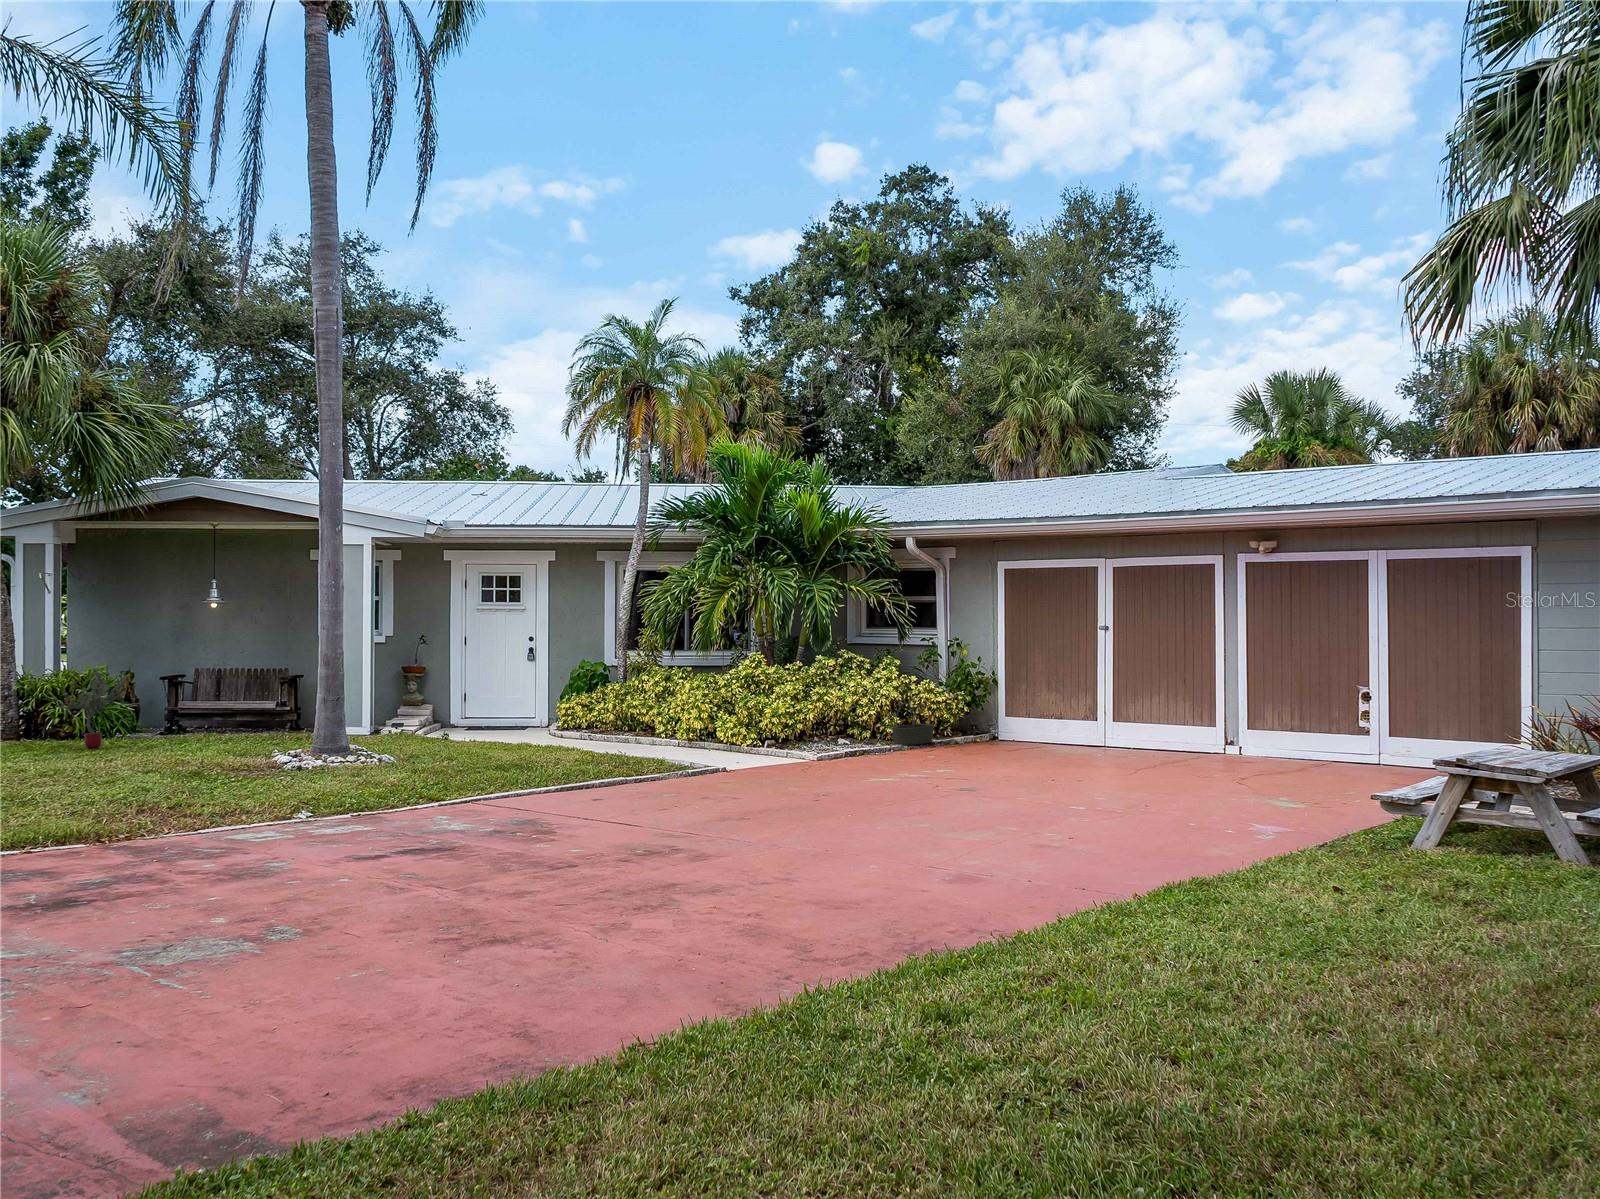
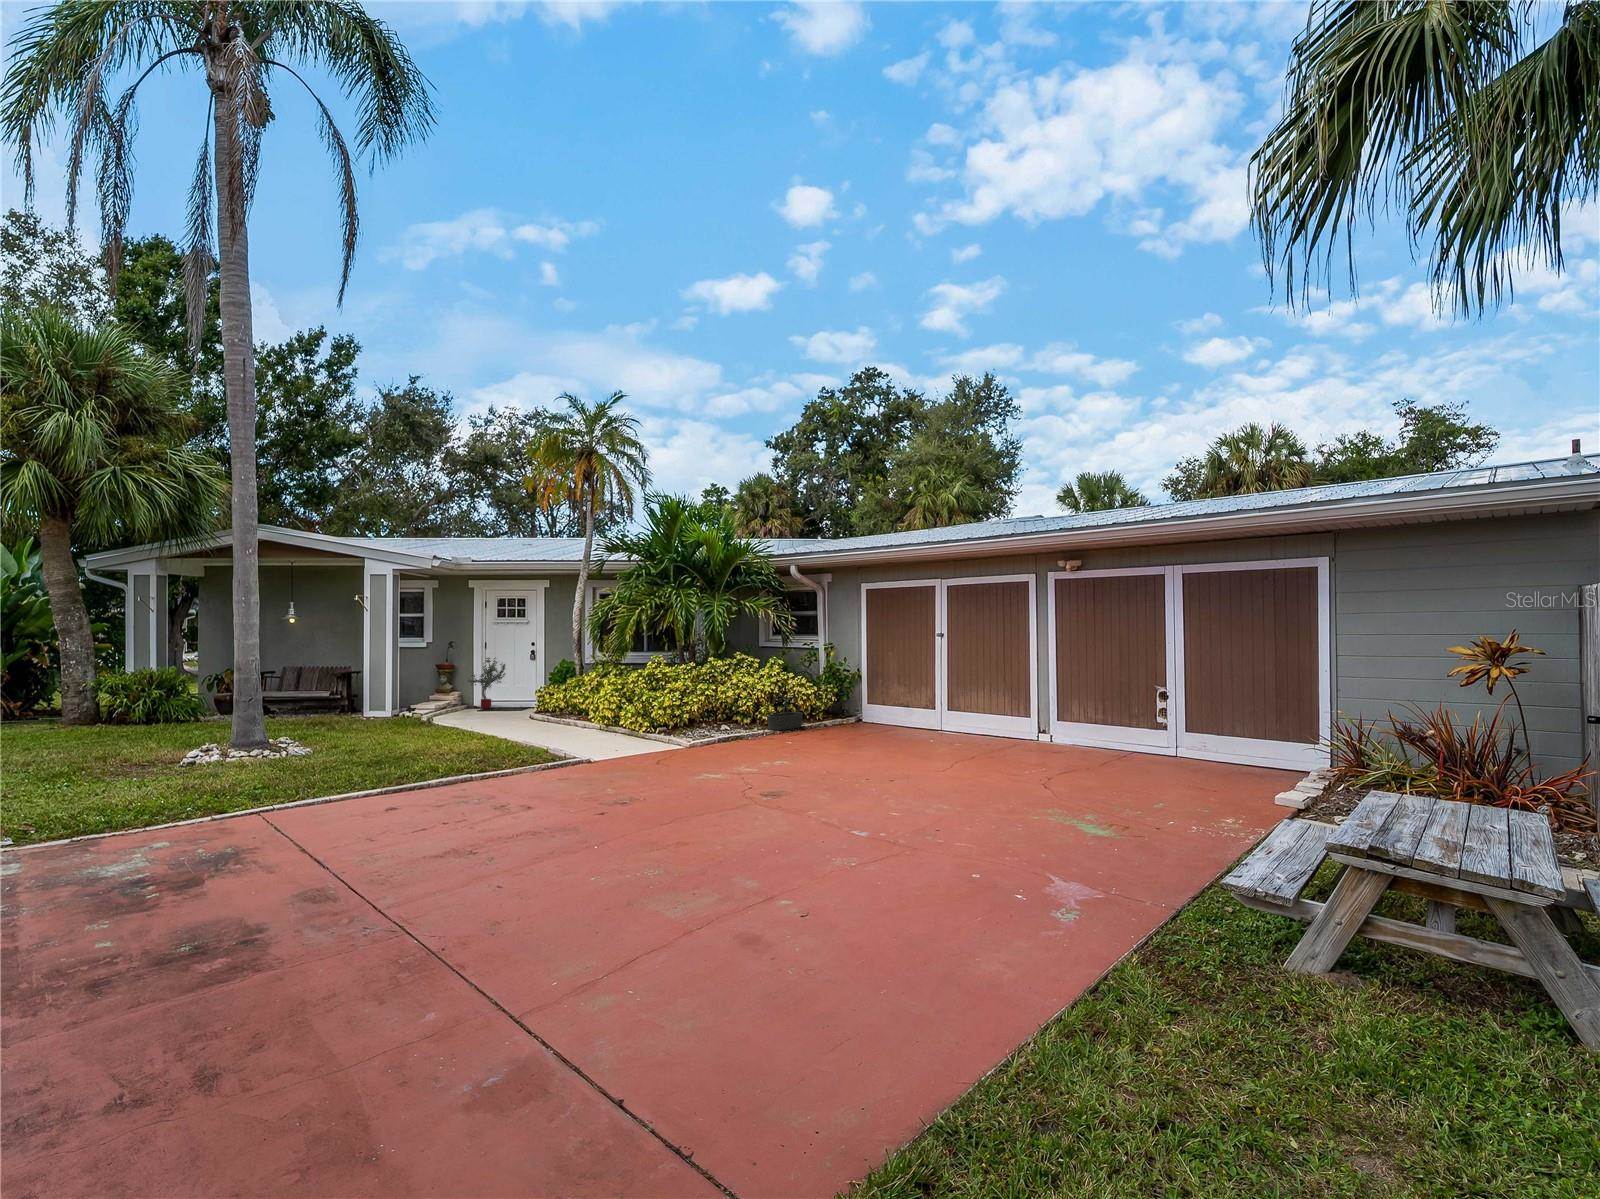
potted tree: present [58,668,126,749] -> present [467,658,506,709]

